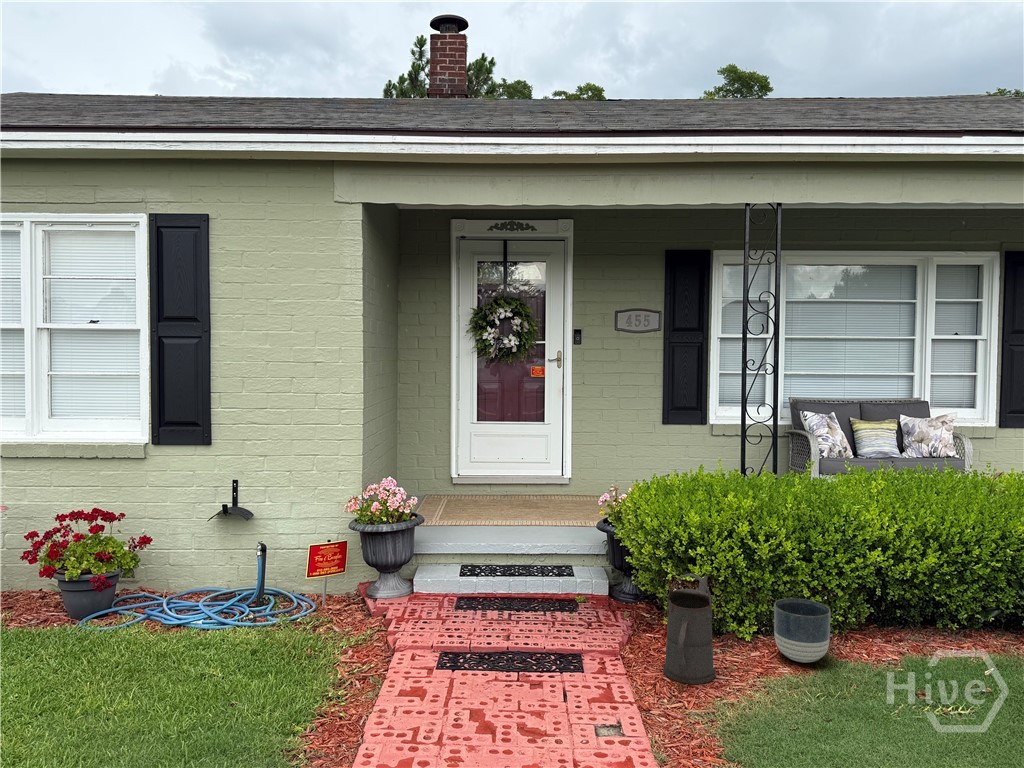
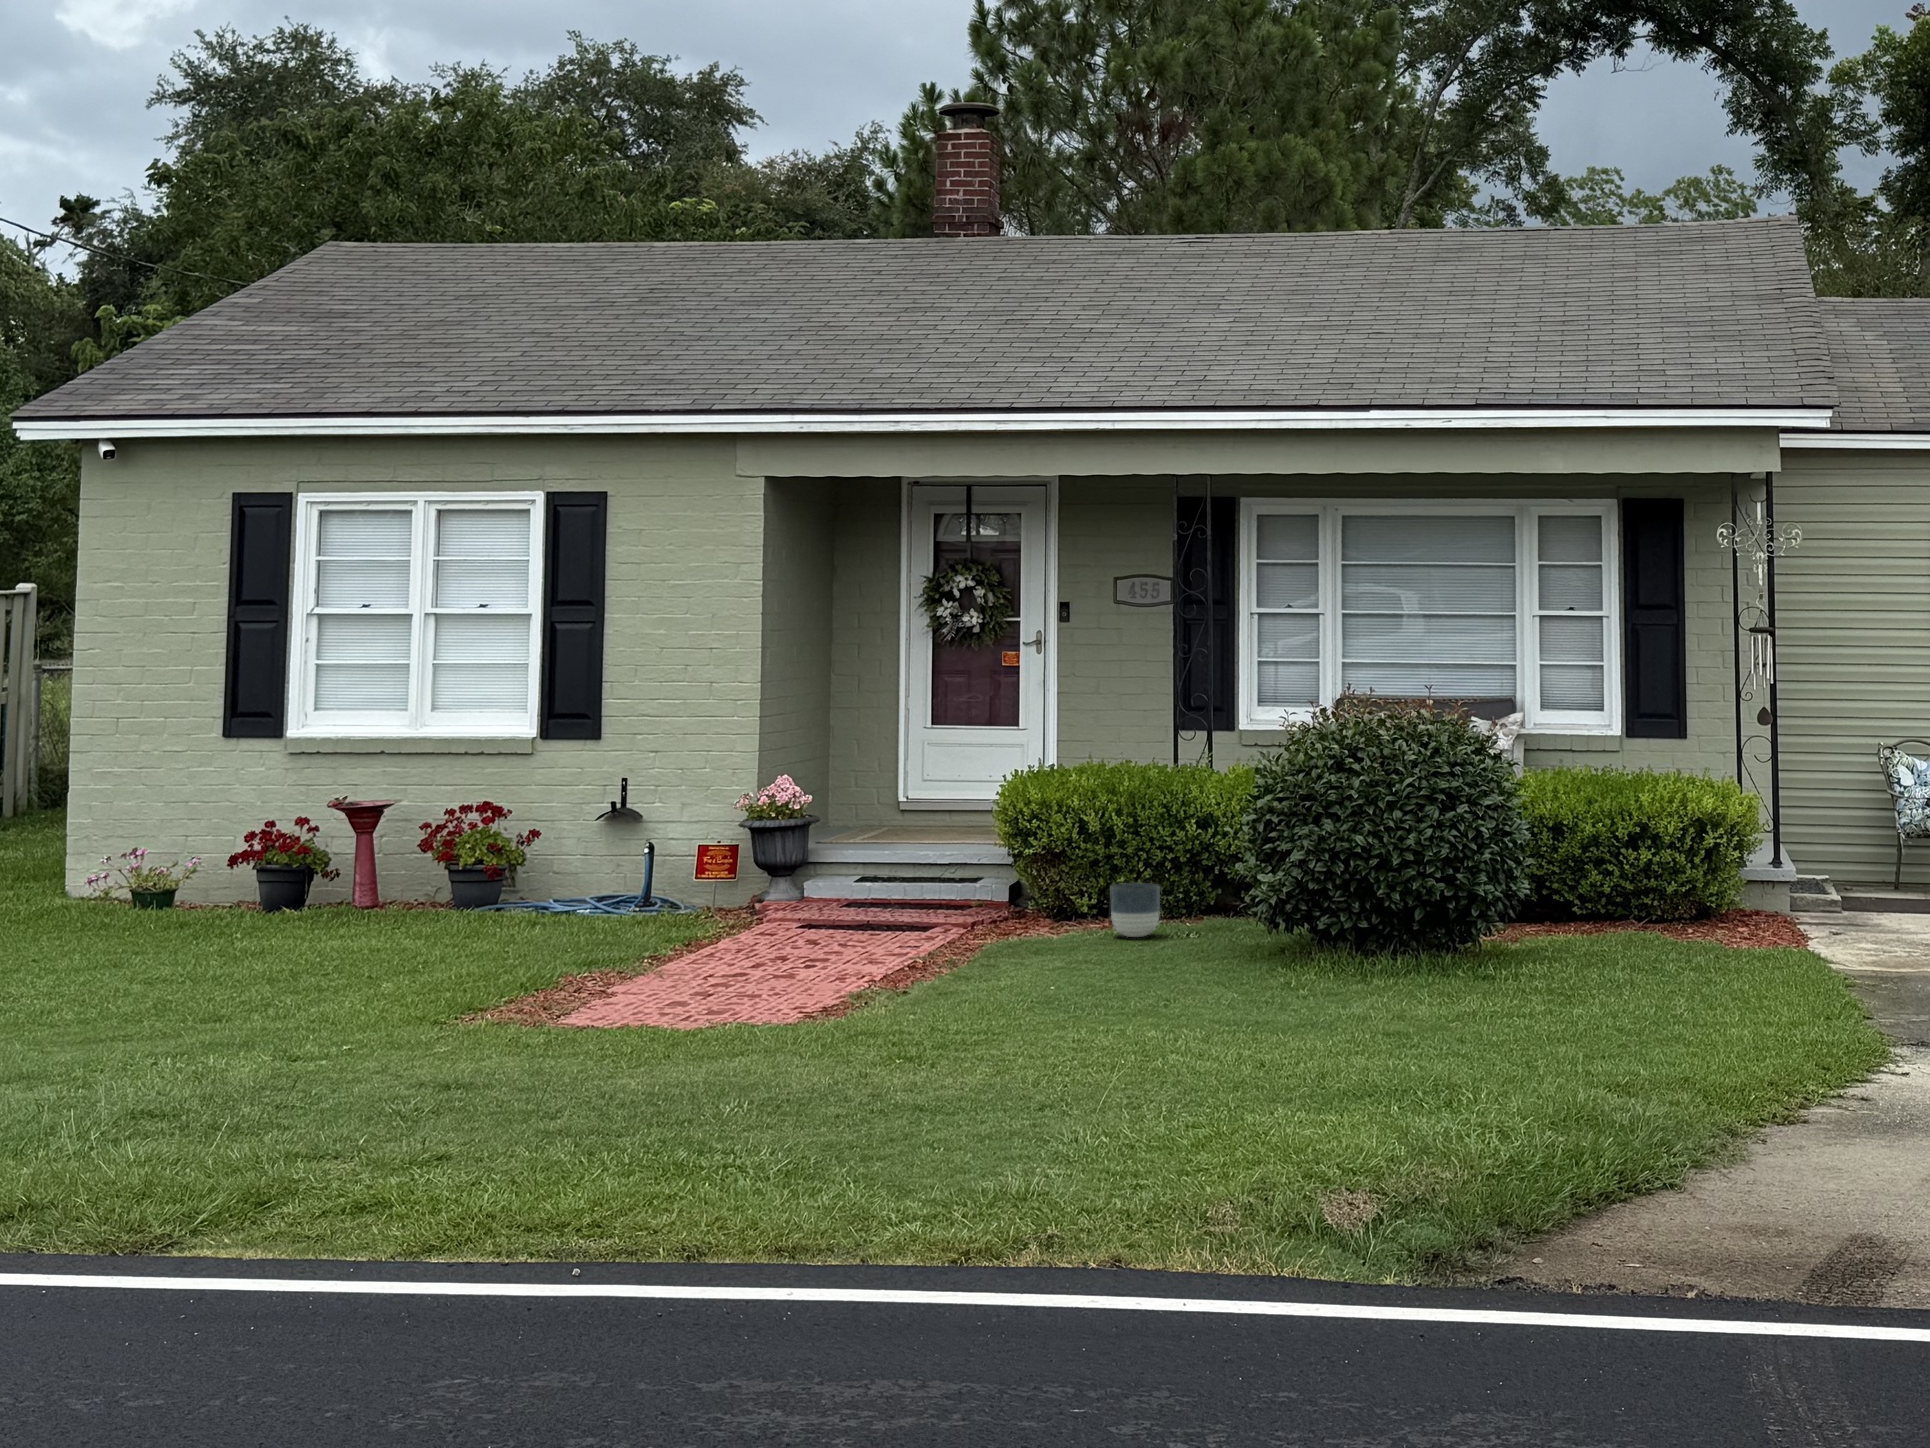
watering can: present [663,574,716,684] -> none [994,847,1064,942]

